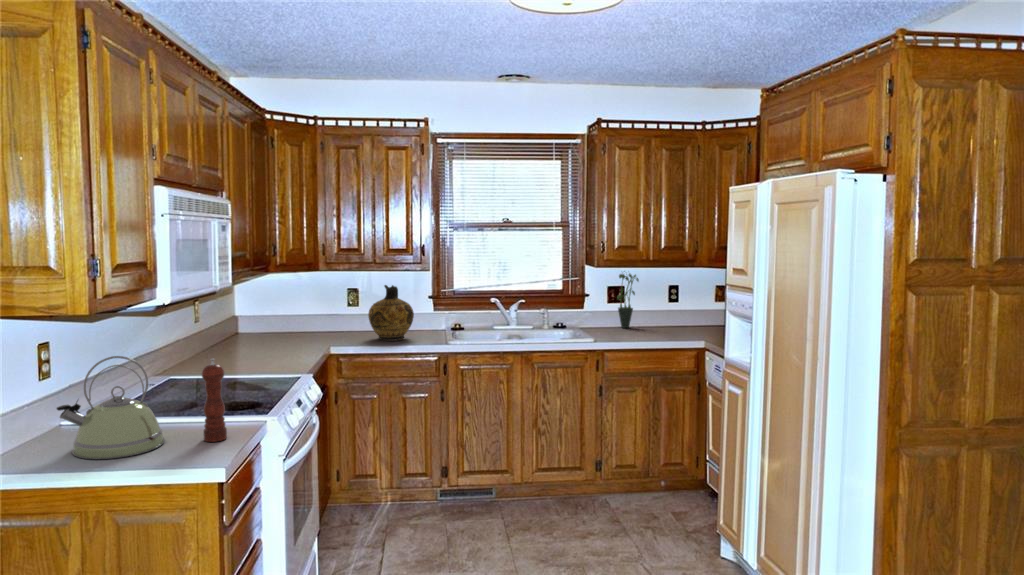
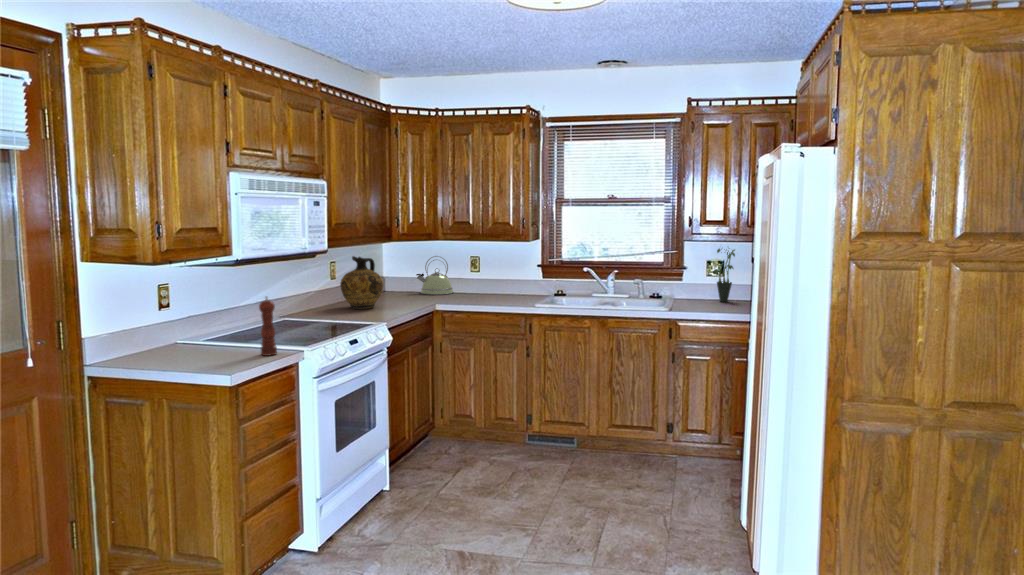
ceramic jug: present [368,285,414,341] -> present [340,256,383,309]
kettle: present [57,356,165,459] -> present [416,256,453,295]

